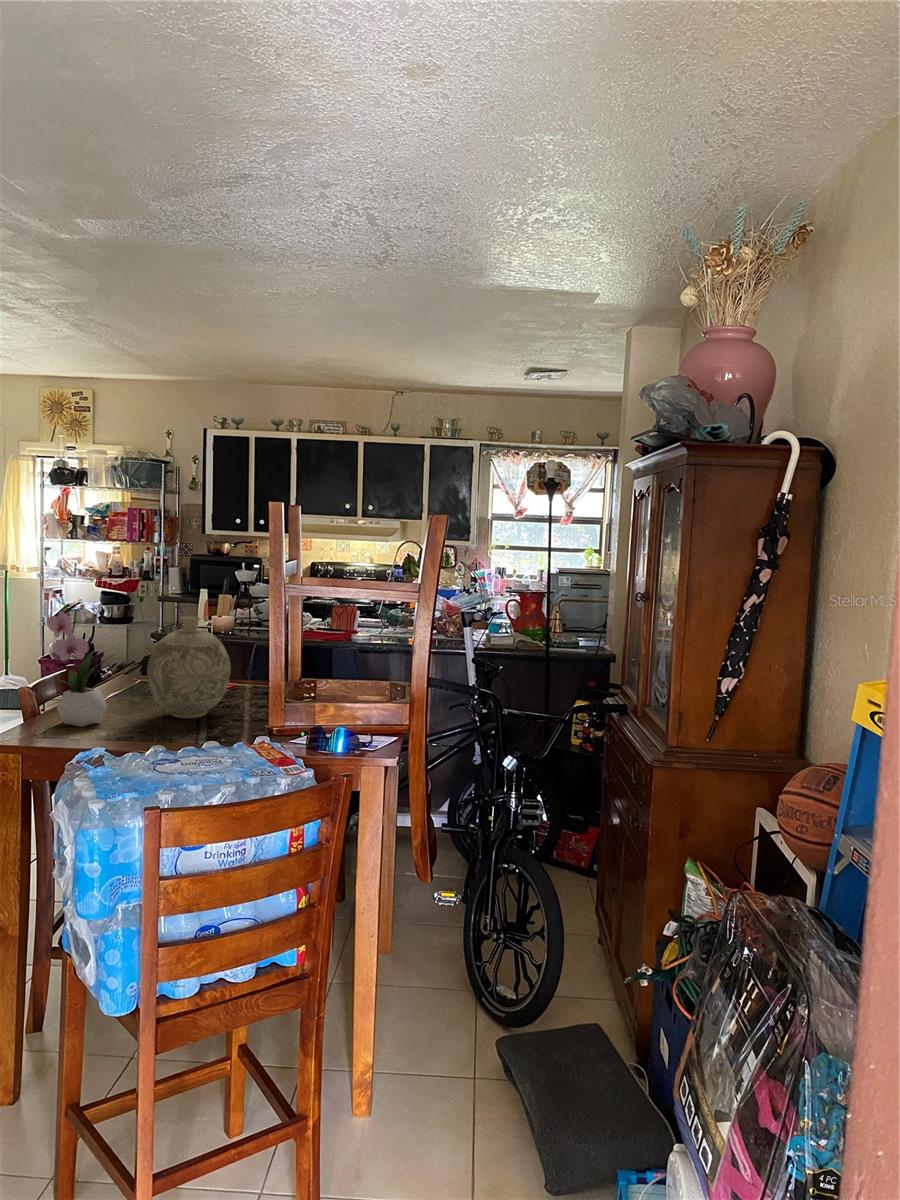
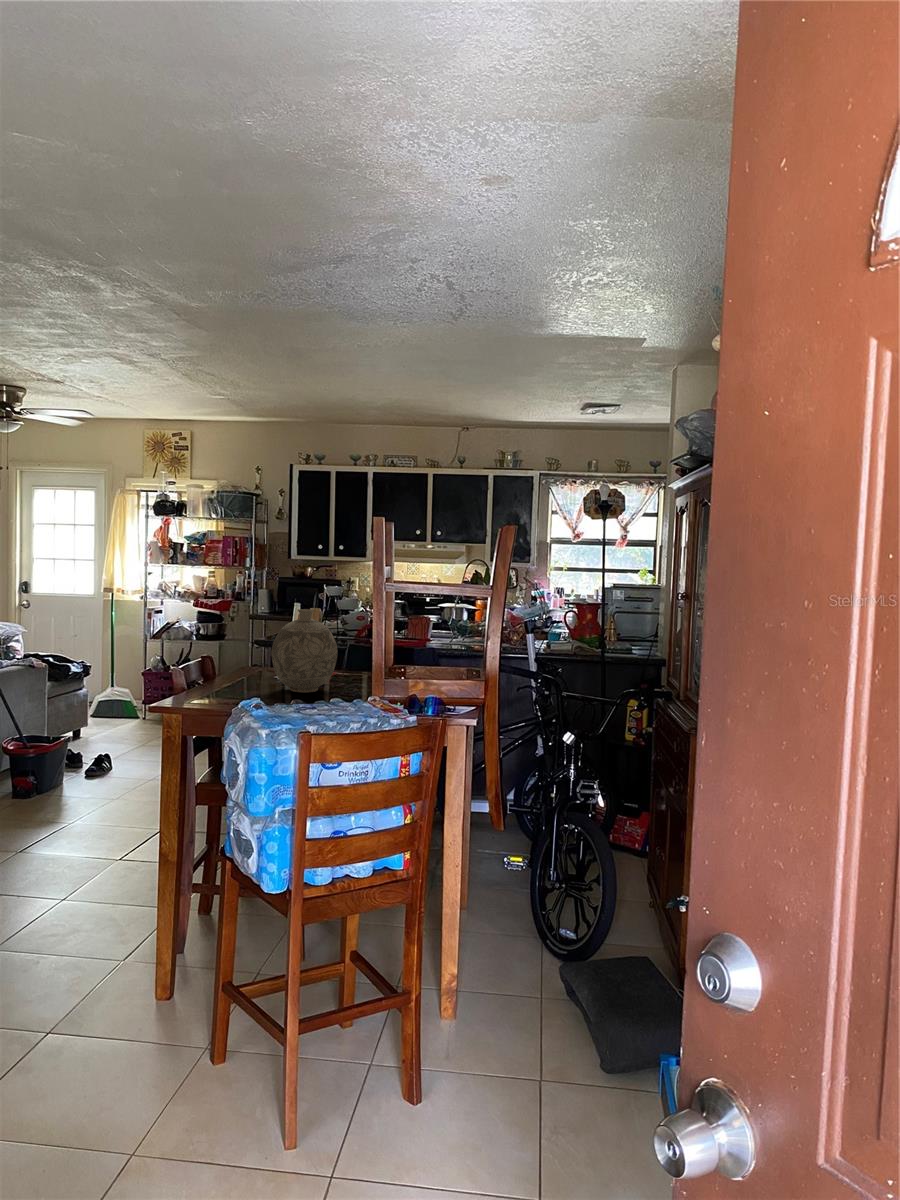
flower arrangement: present [47,593,107,727] -> none [197,587,247,696]

